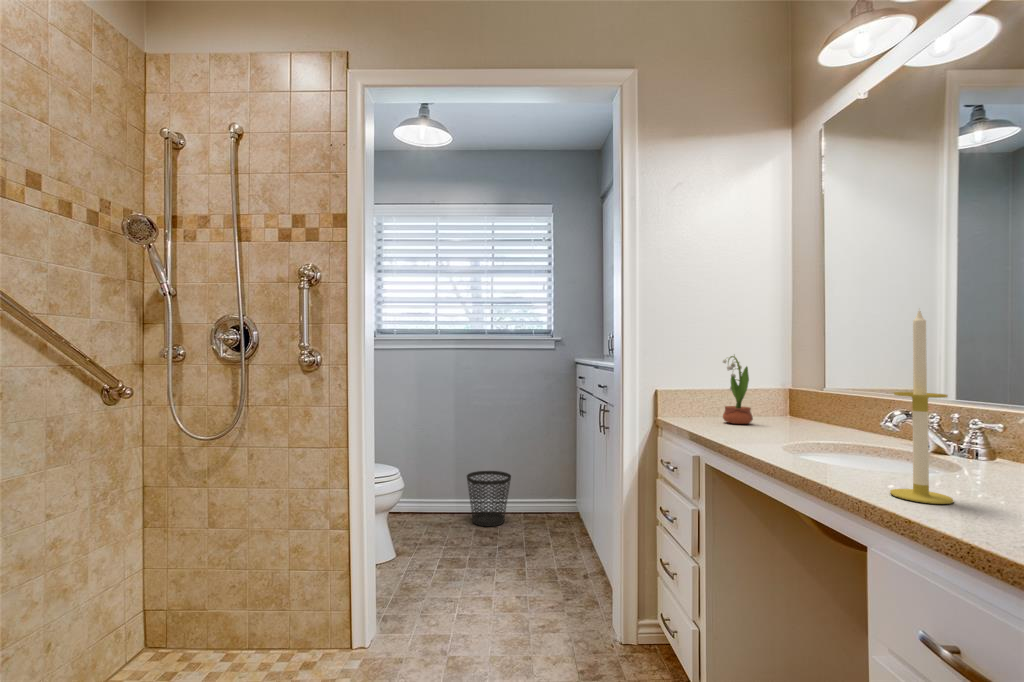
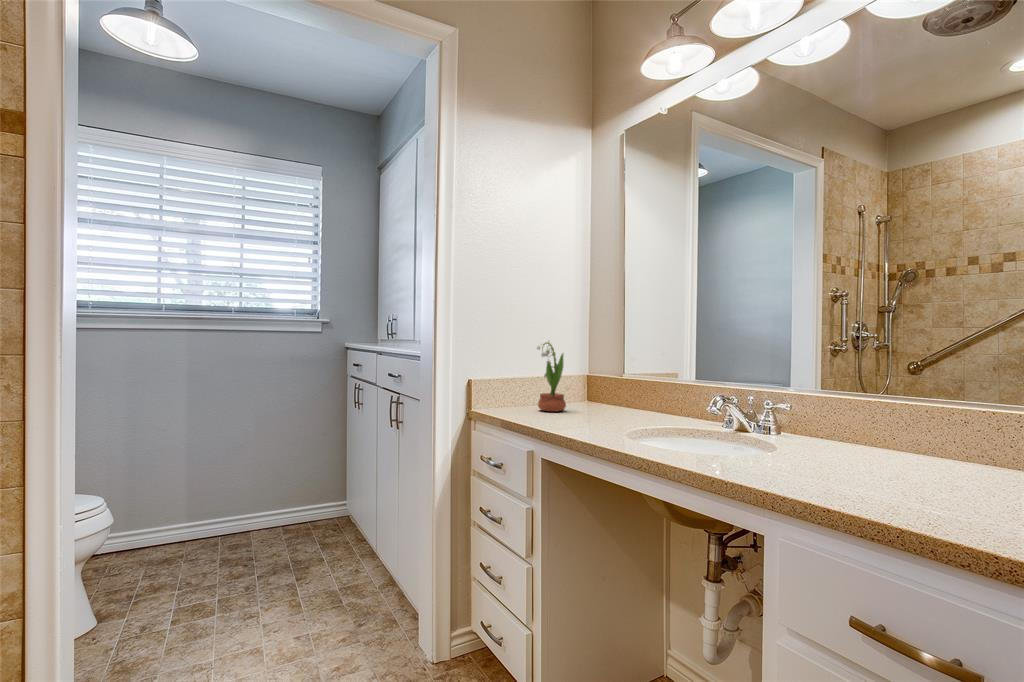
candle: present [890,310,954,504] -> none [789,297,848,494]
wastebasket: present [467,471,511,526] -> none [207,480,269,551]

